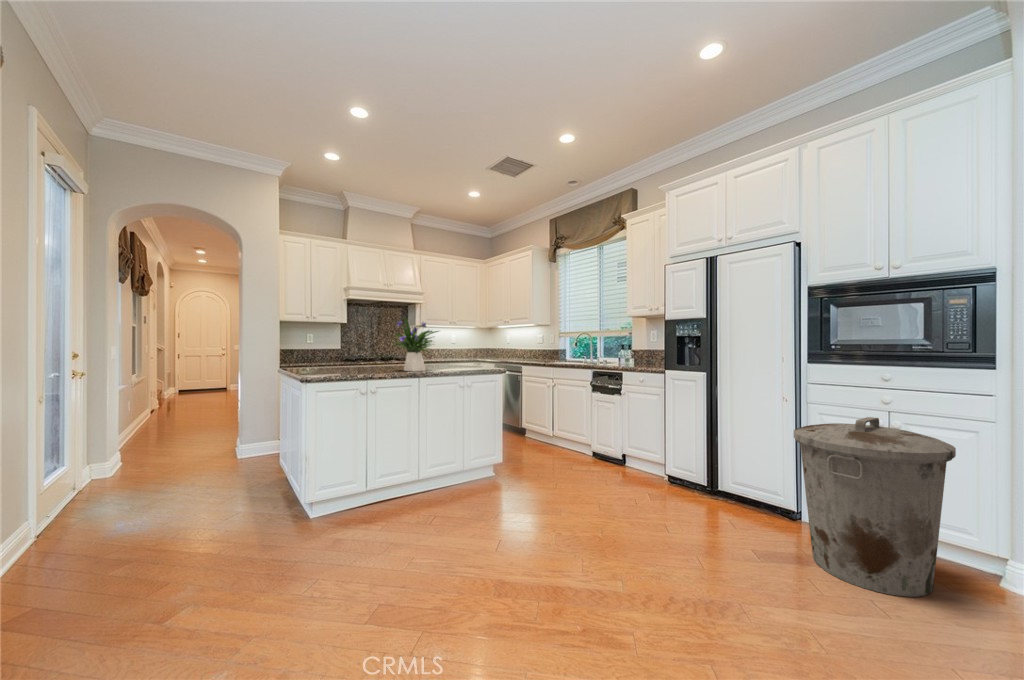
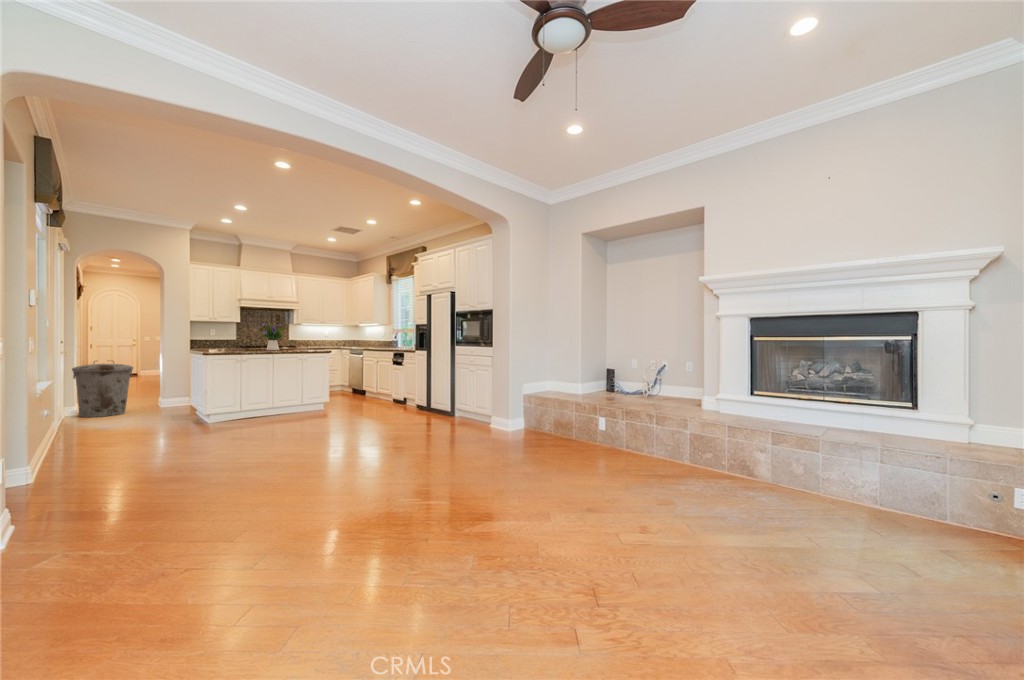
trash can: present [794,417,956,597] -> present [72,361,133,417]

